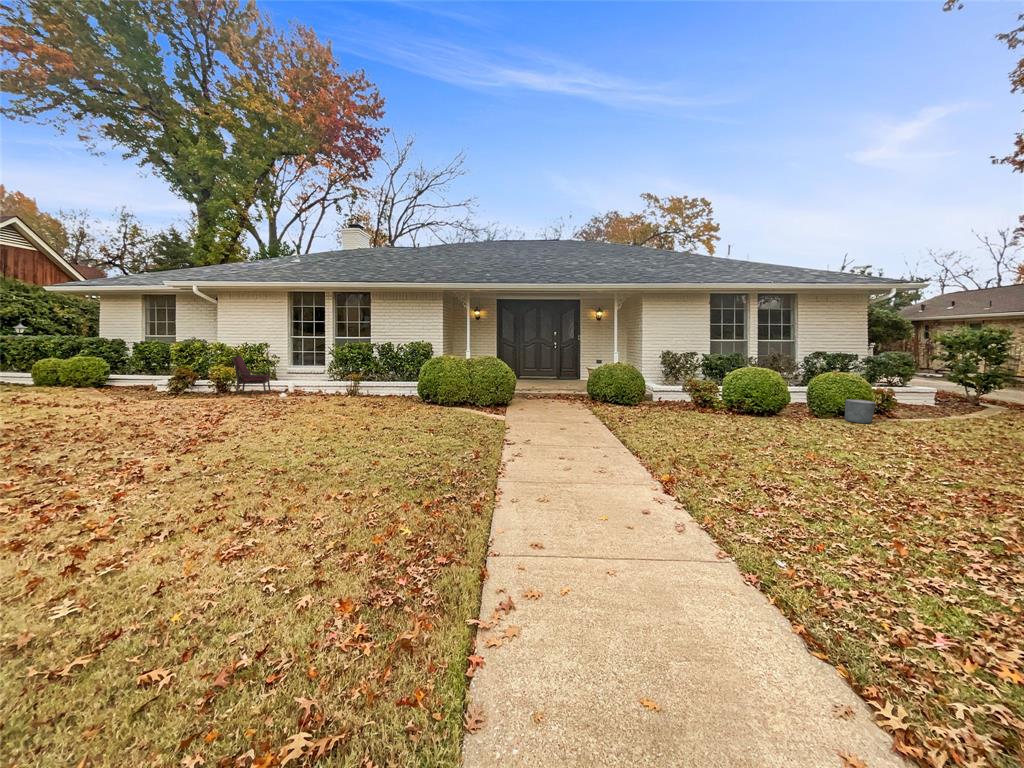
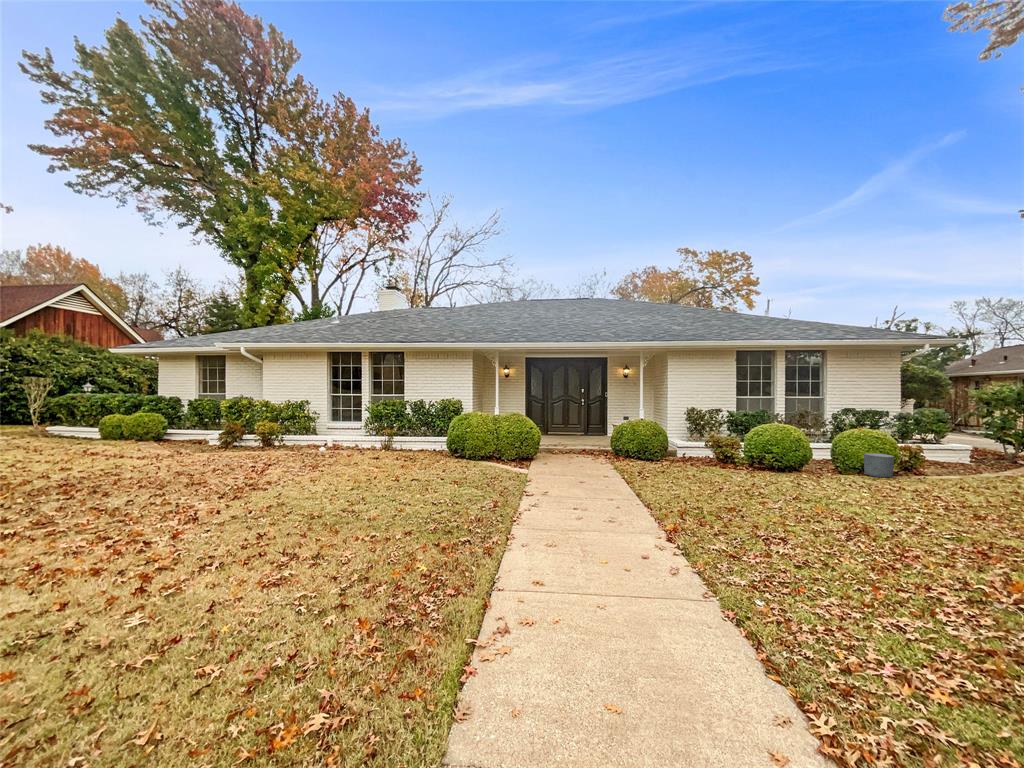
armchair: present [232,356,271,394] -> none [273,412,307,447]

